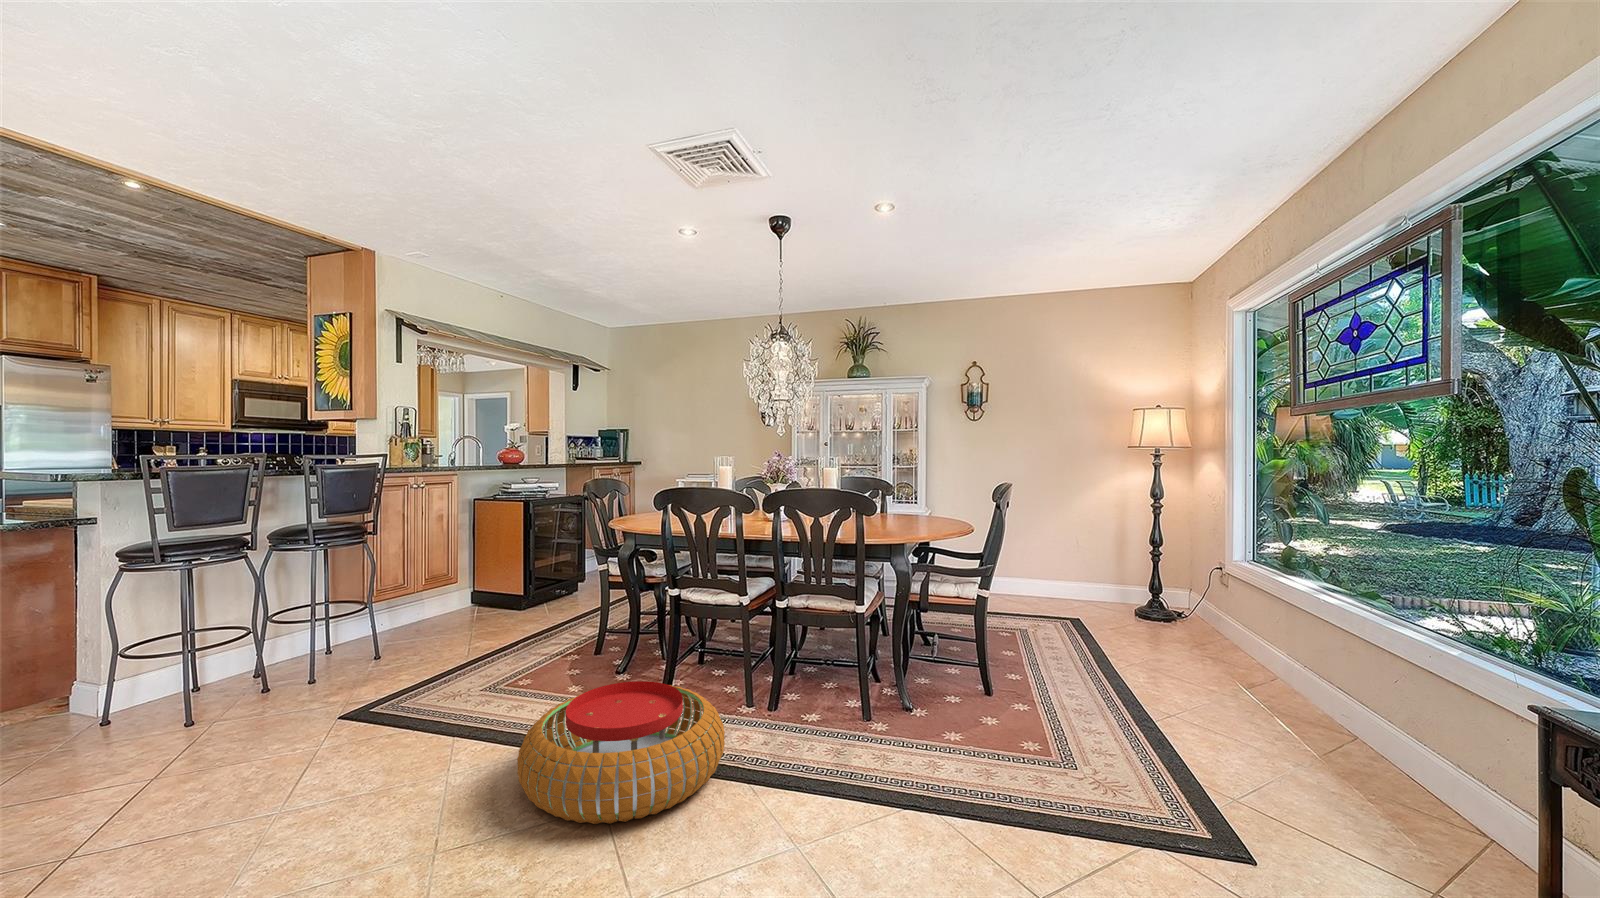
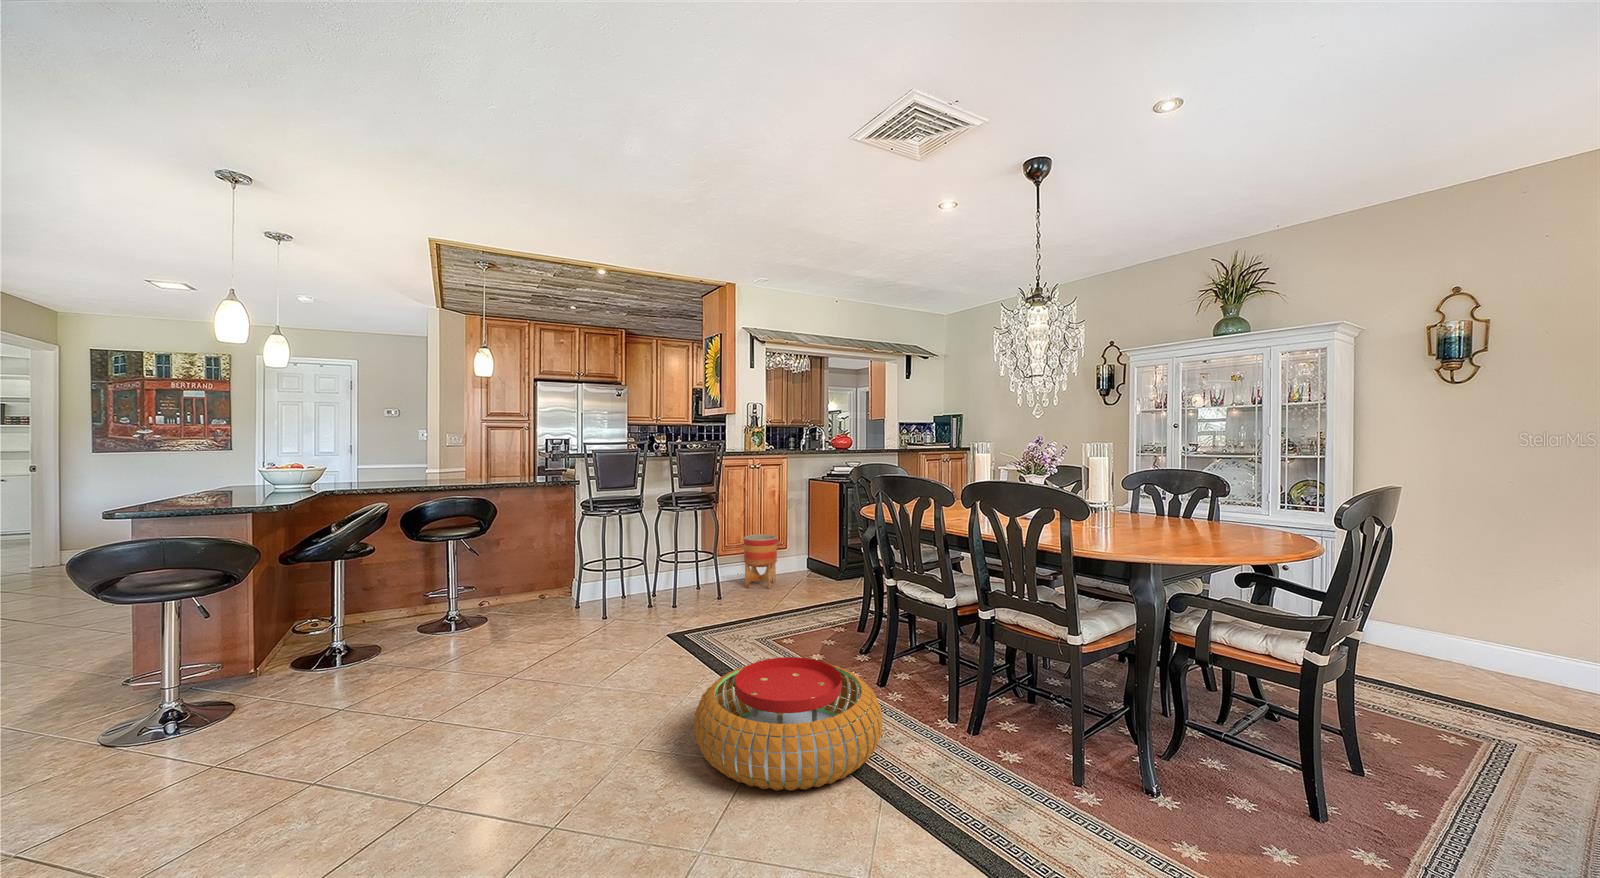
planter: none [398,570,446,640] -> present [744,534,777,588]

